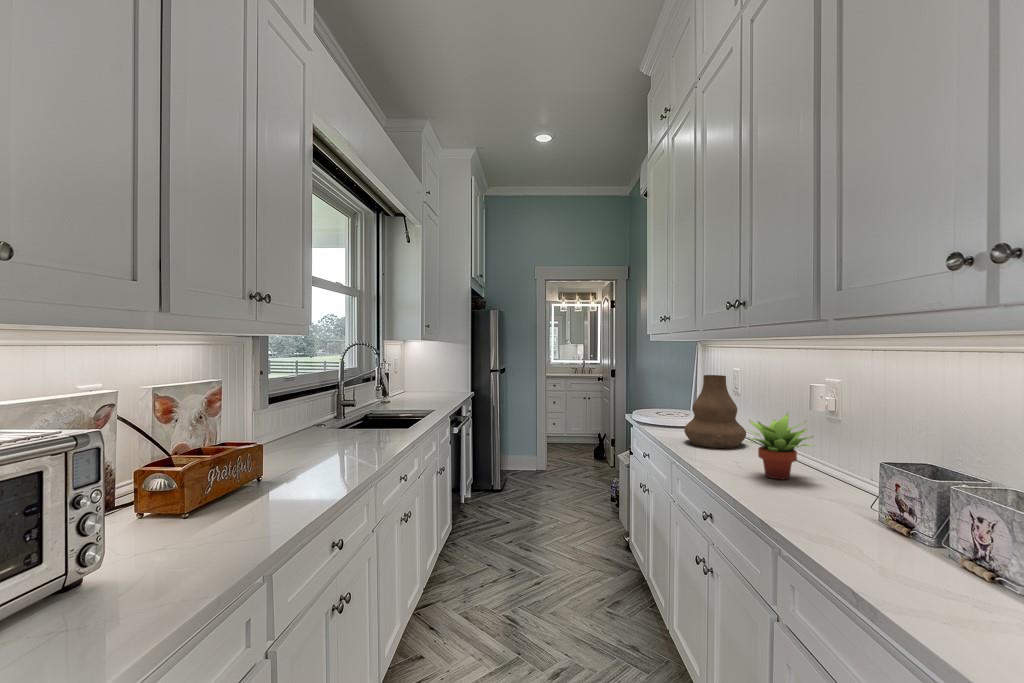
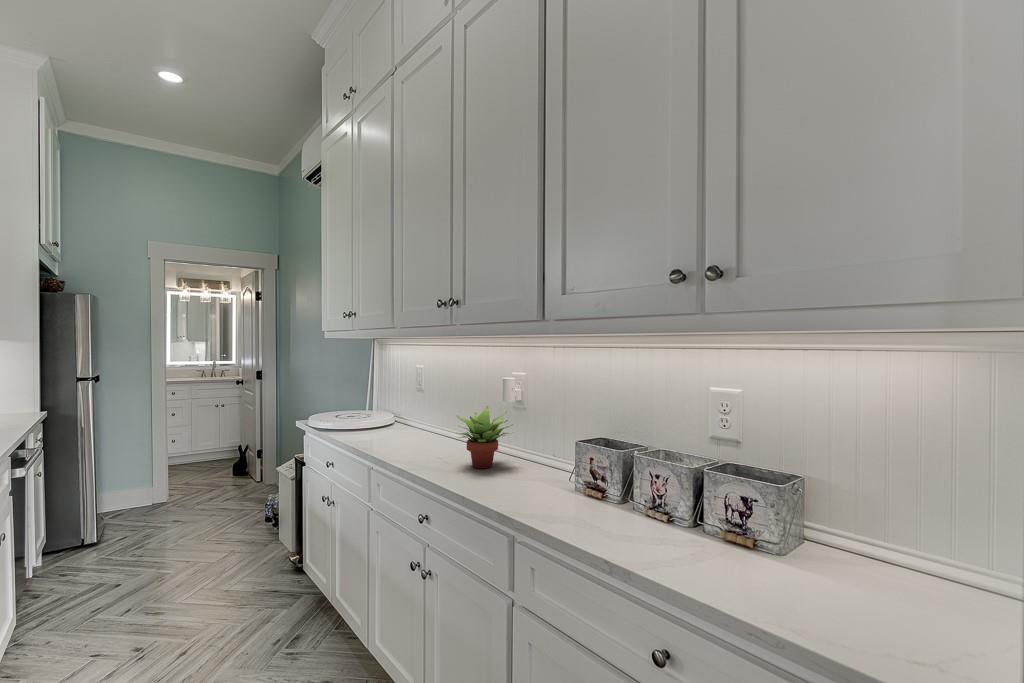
vase: present [684,375,746,448] -> none [379,373,438,446]

